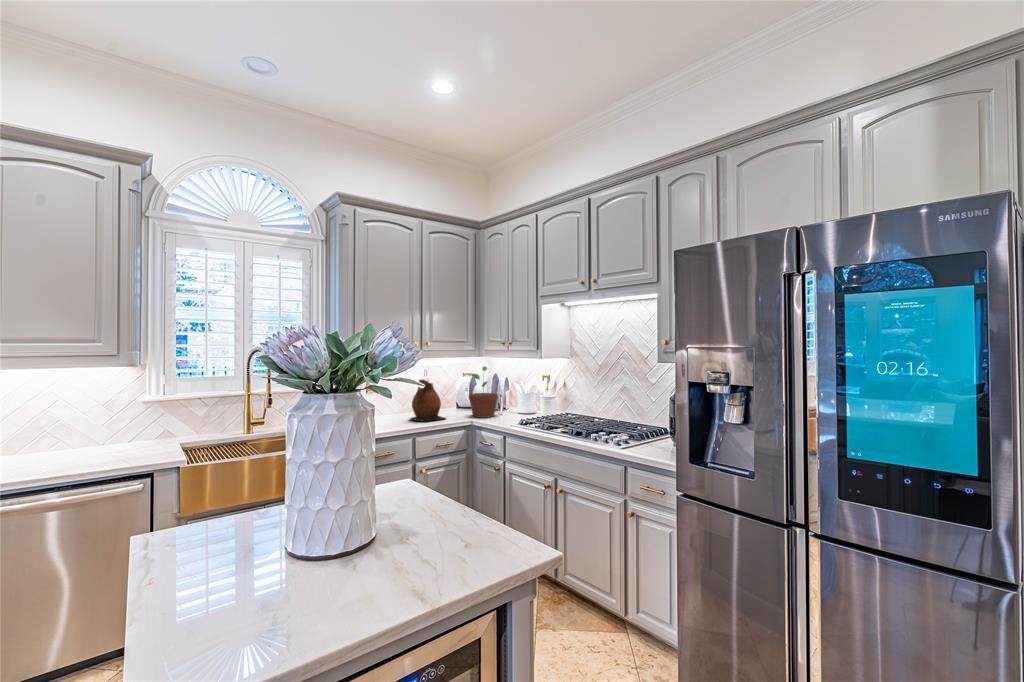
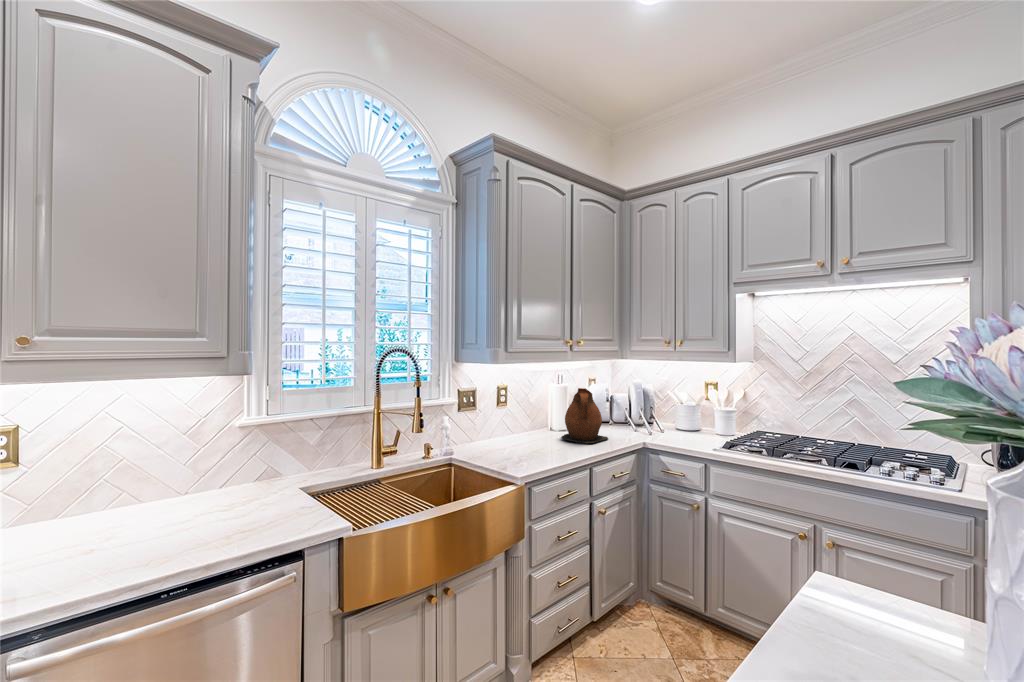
potted plant: present [469,366,498,418] -> none [628,370,667,436]

